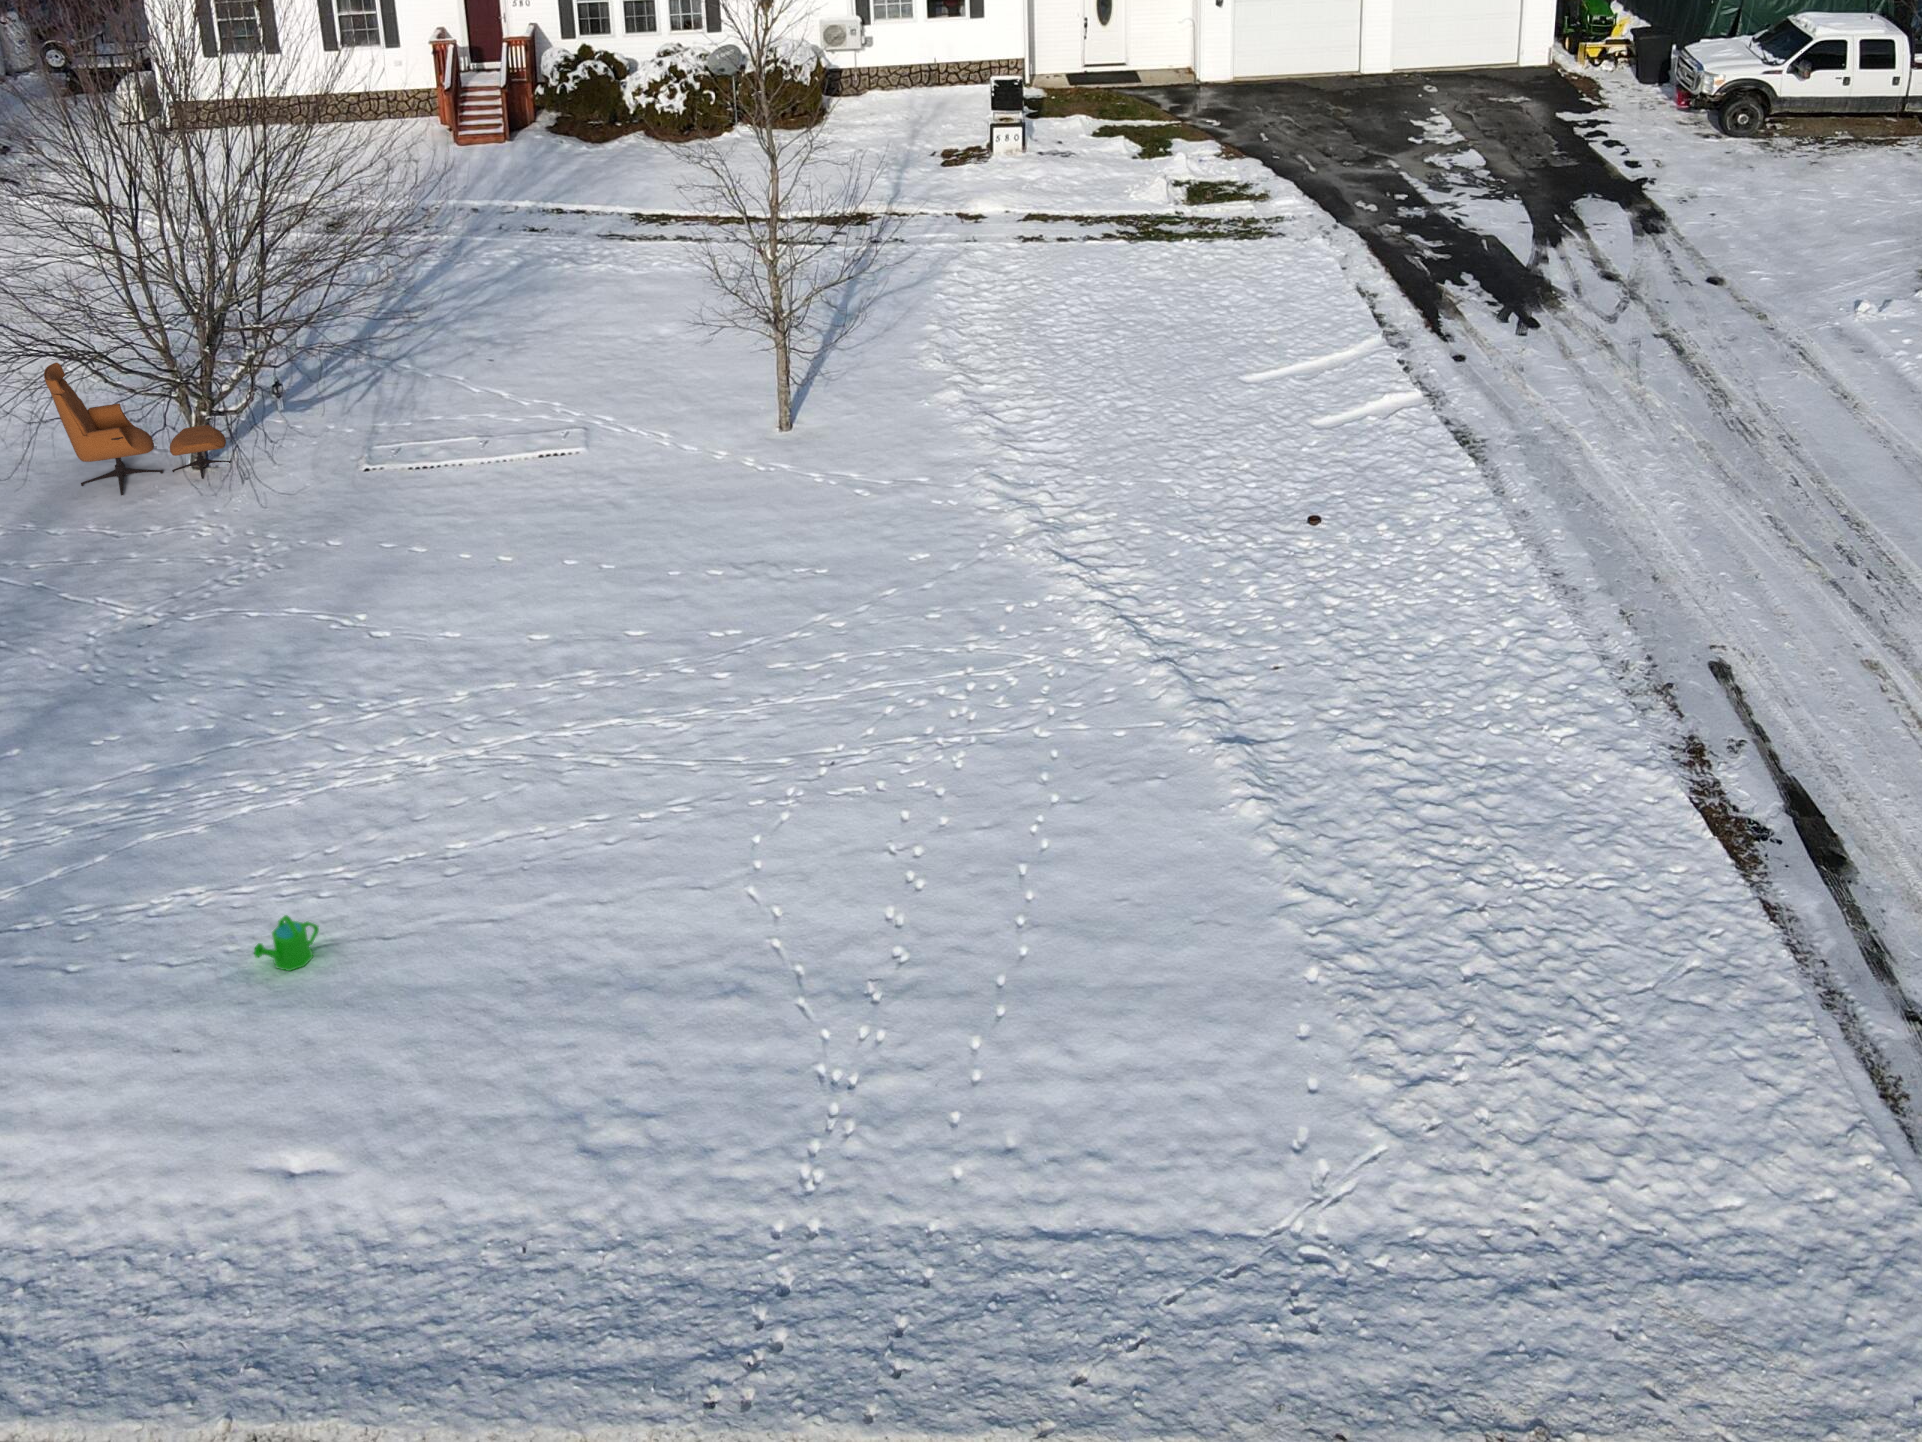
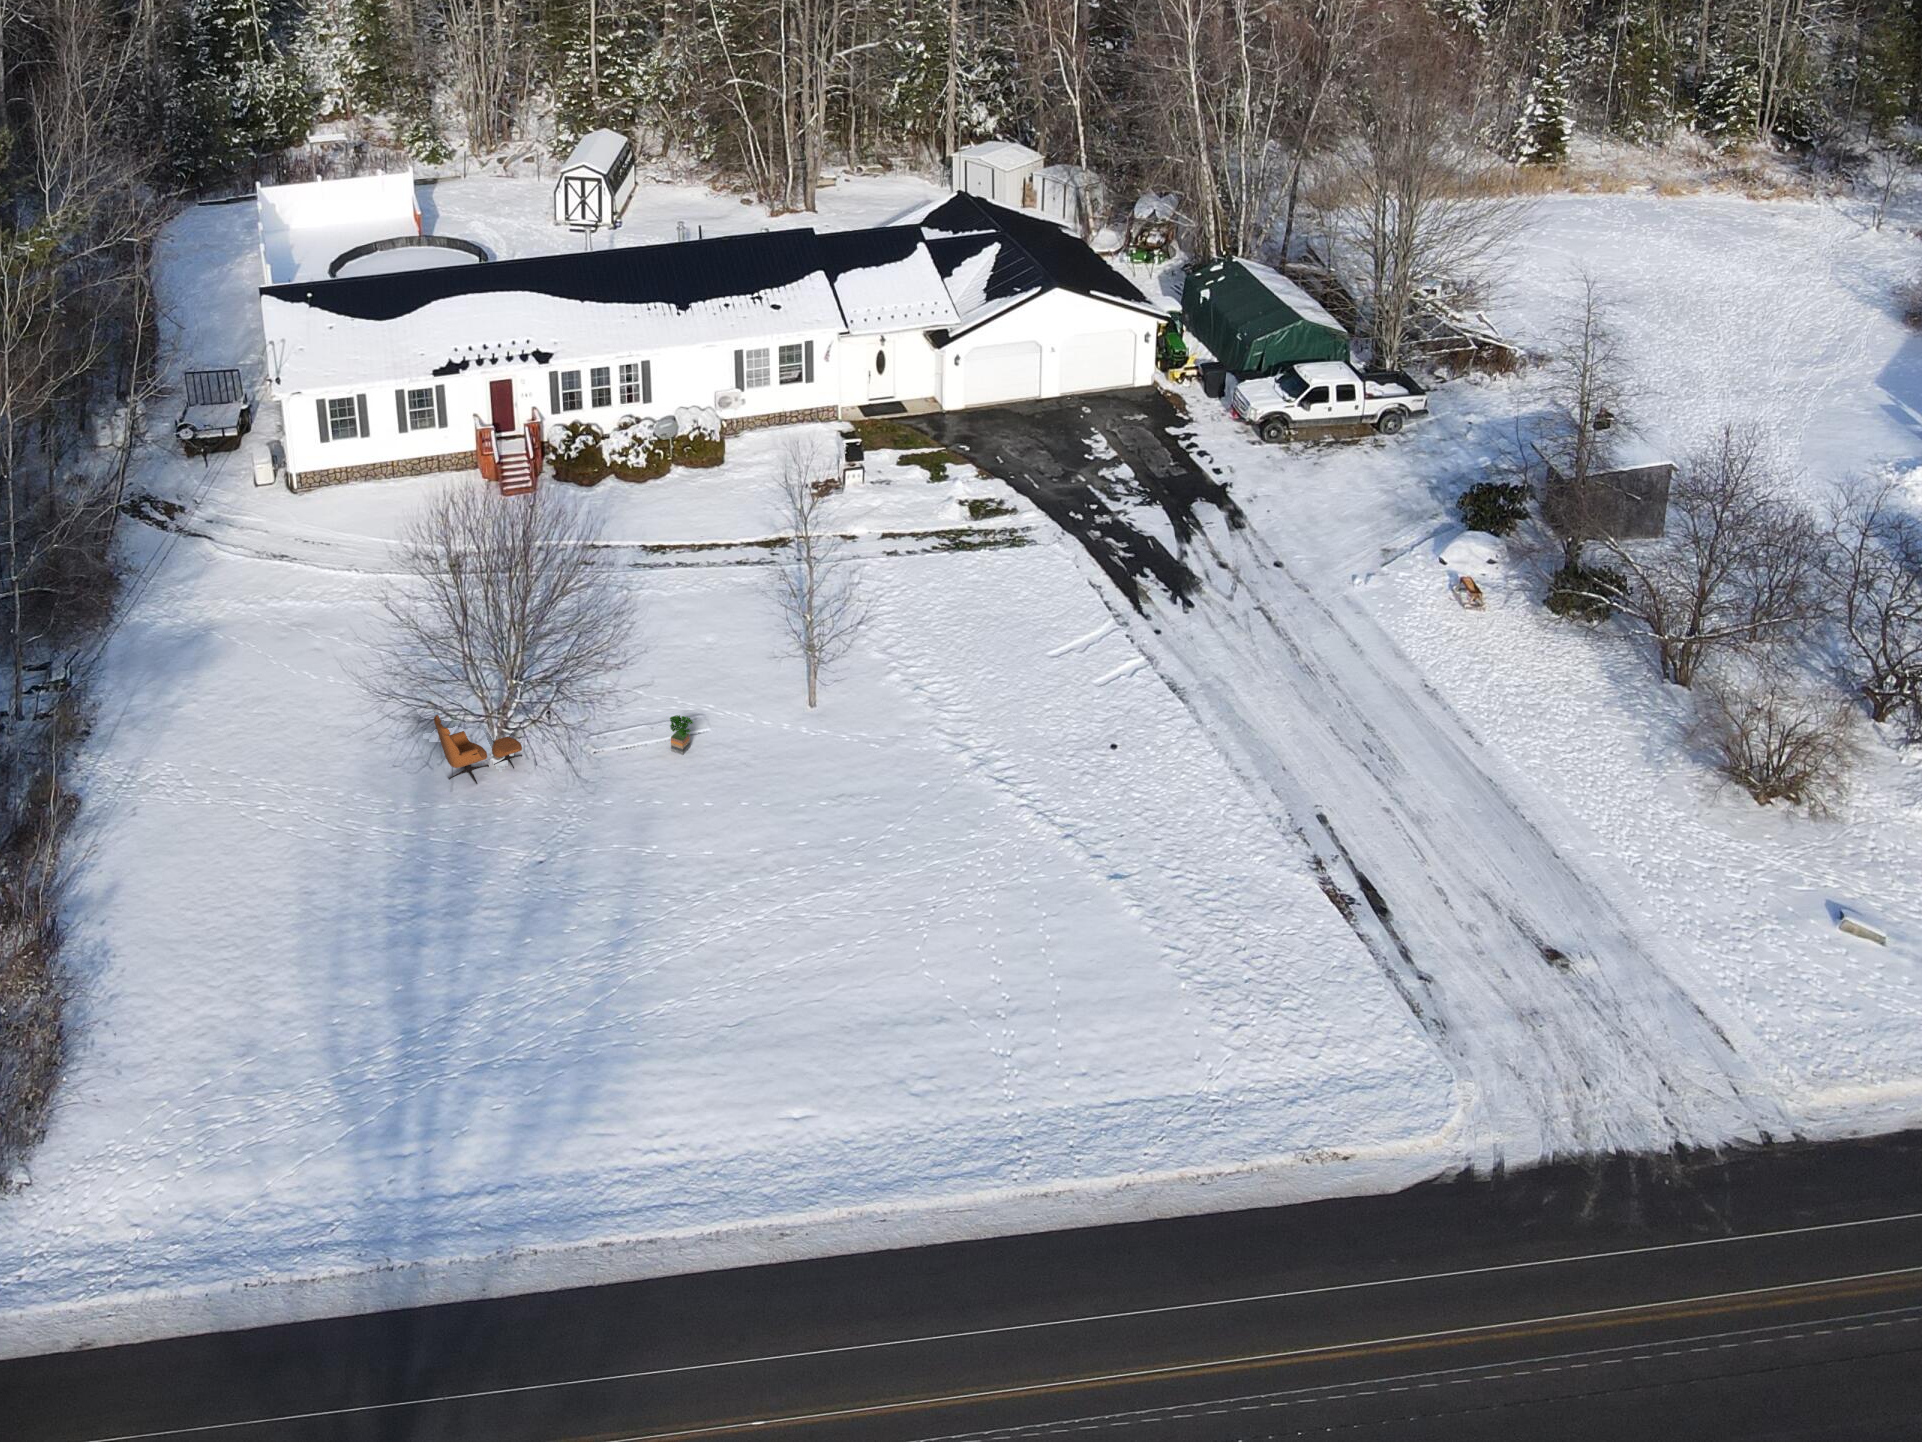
potted tree: none [479,405,529,480] -> present [670,715,693,755]
watering can: present [254,915,319,971] -> none [730,1014,750,1039]

